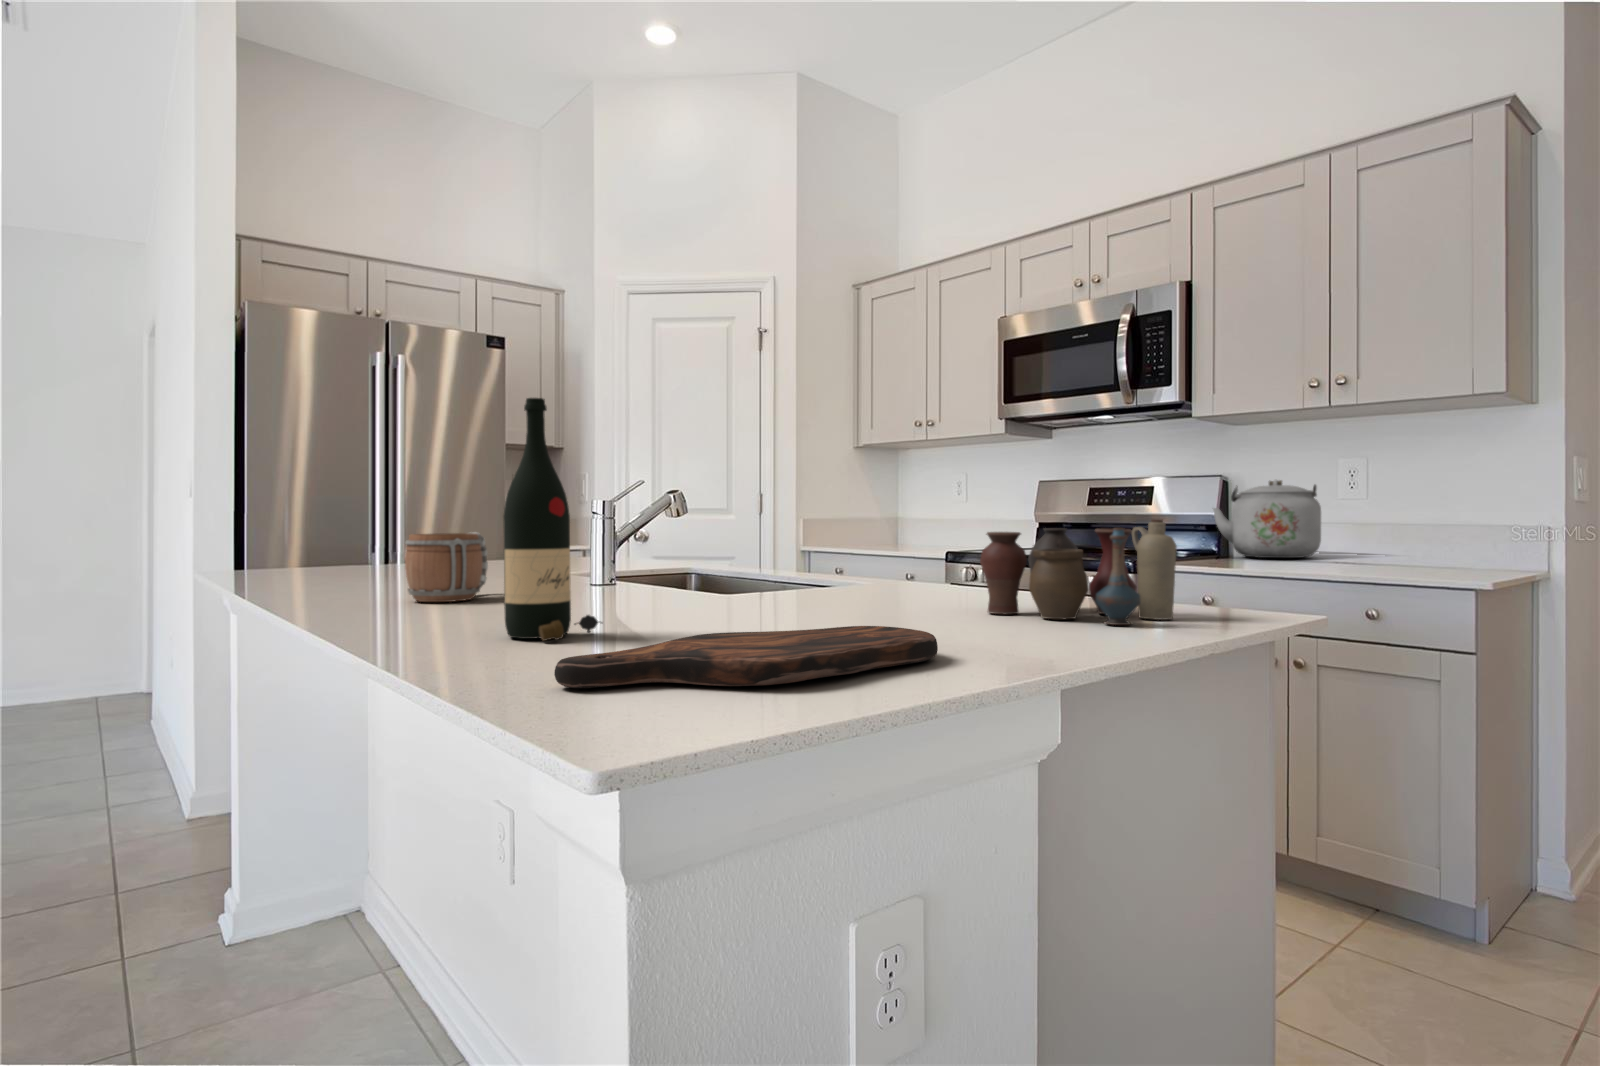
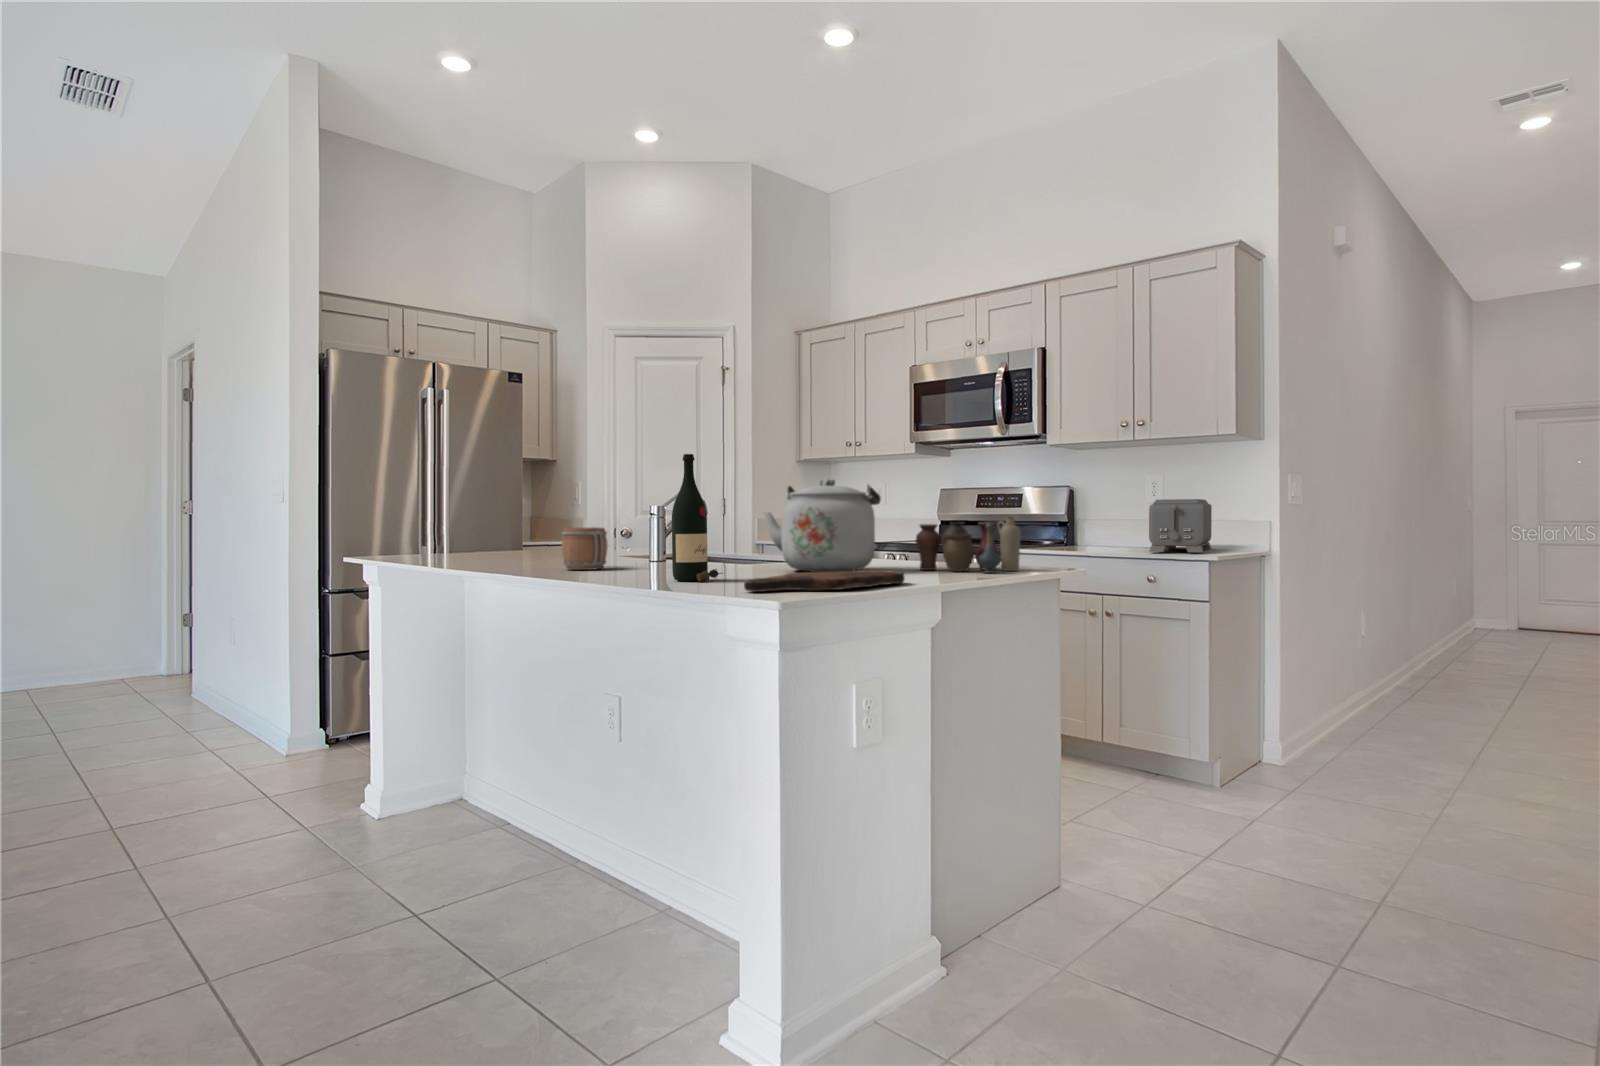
kettle: present [1213,480,1321,558] -> present [764,479,881,572]
toaster: none [1361,493,1458,576] -> present [1149,499,1212,553]

